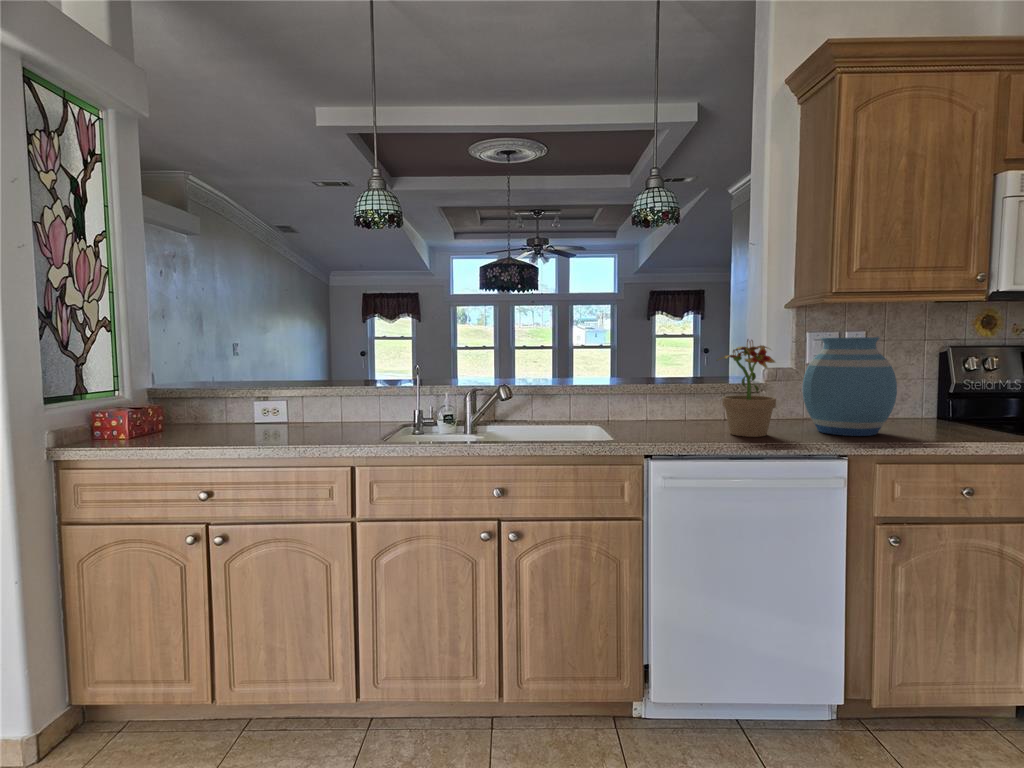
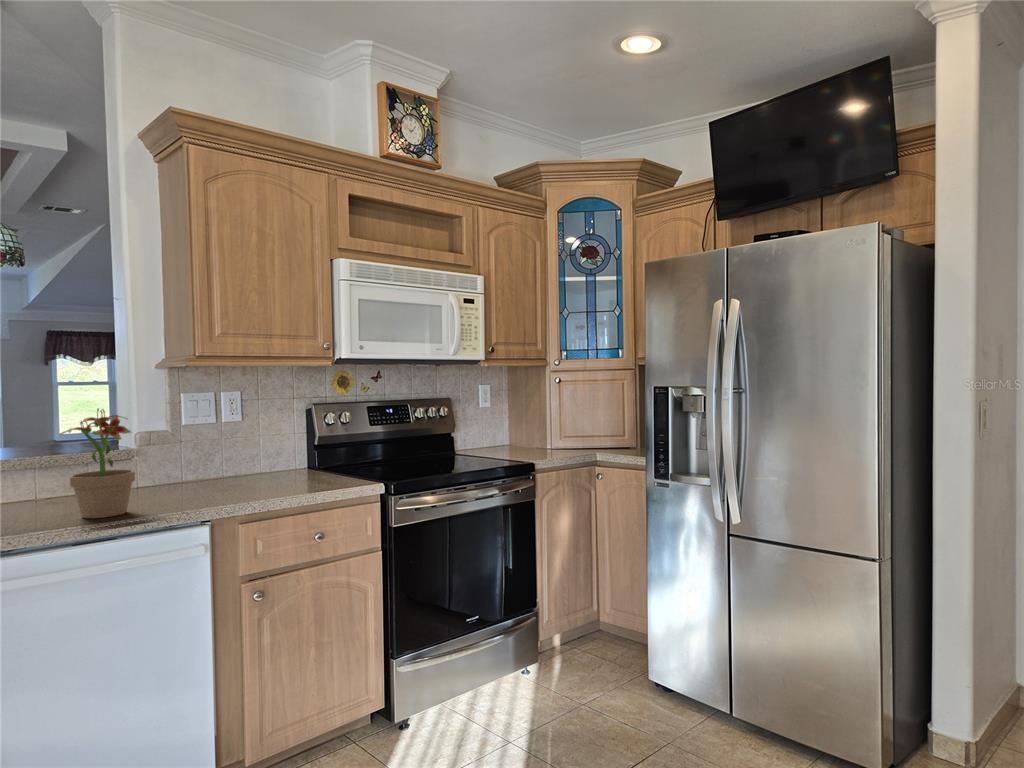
vase: present [802,337,897,436] -> none [169,401,258,501]

